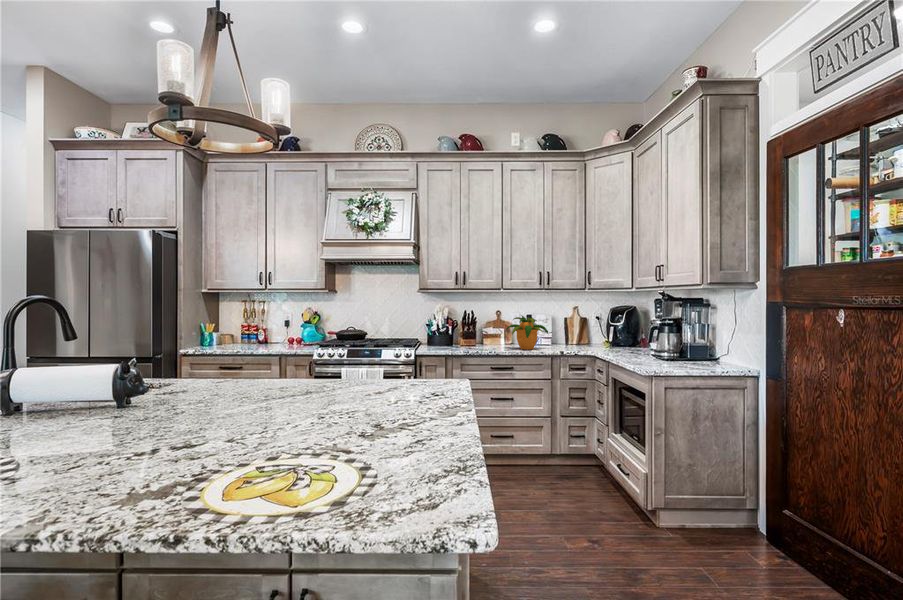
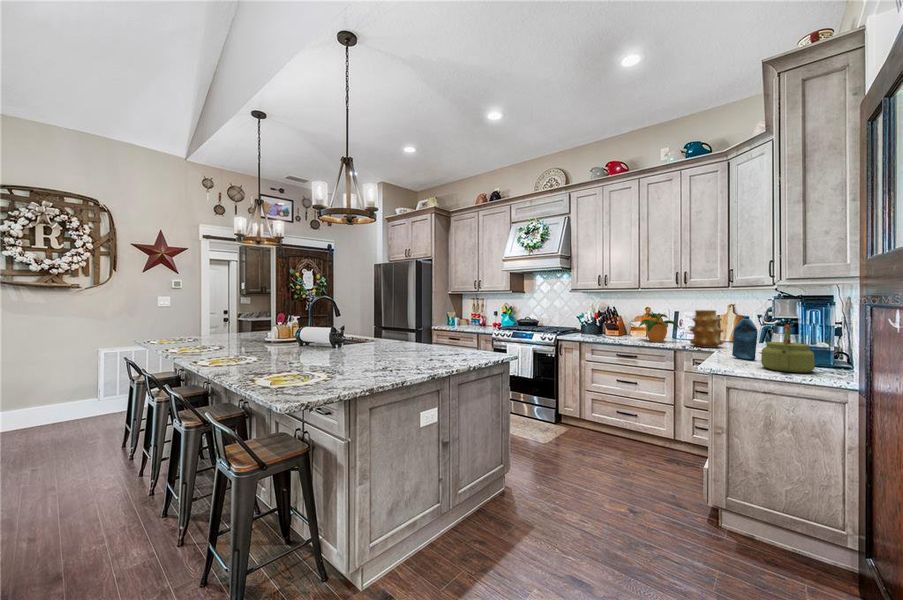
vase: none [563,312,595,351] -> present [690,310,724,348]
bottle: none [629,318,652,360] -> present [732,316,758,360]
kettle: none [672,324,711,367] -> present [761,324,815,373]

